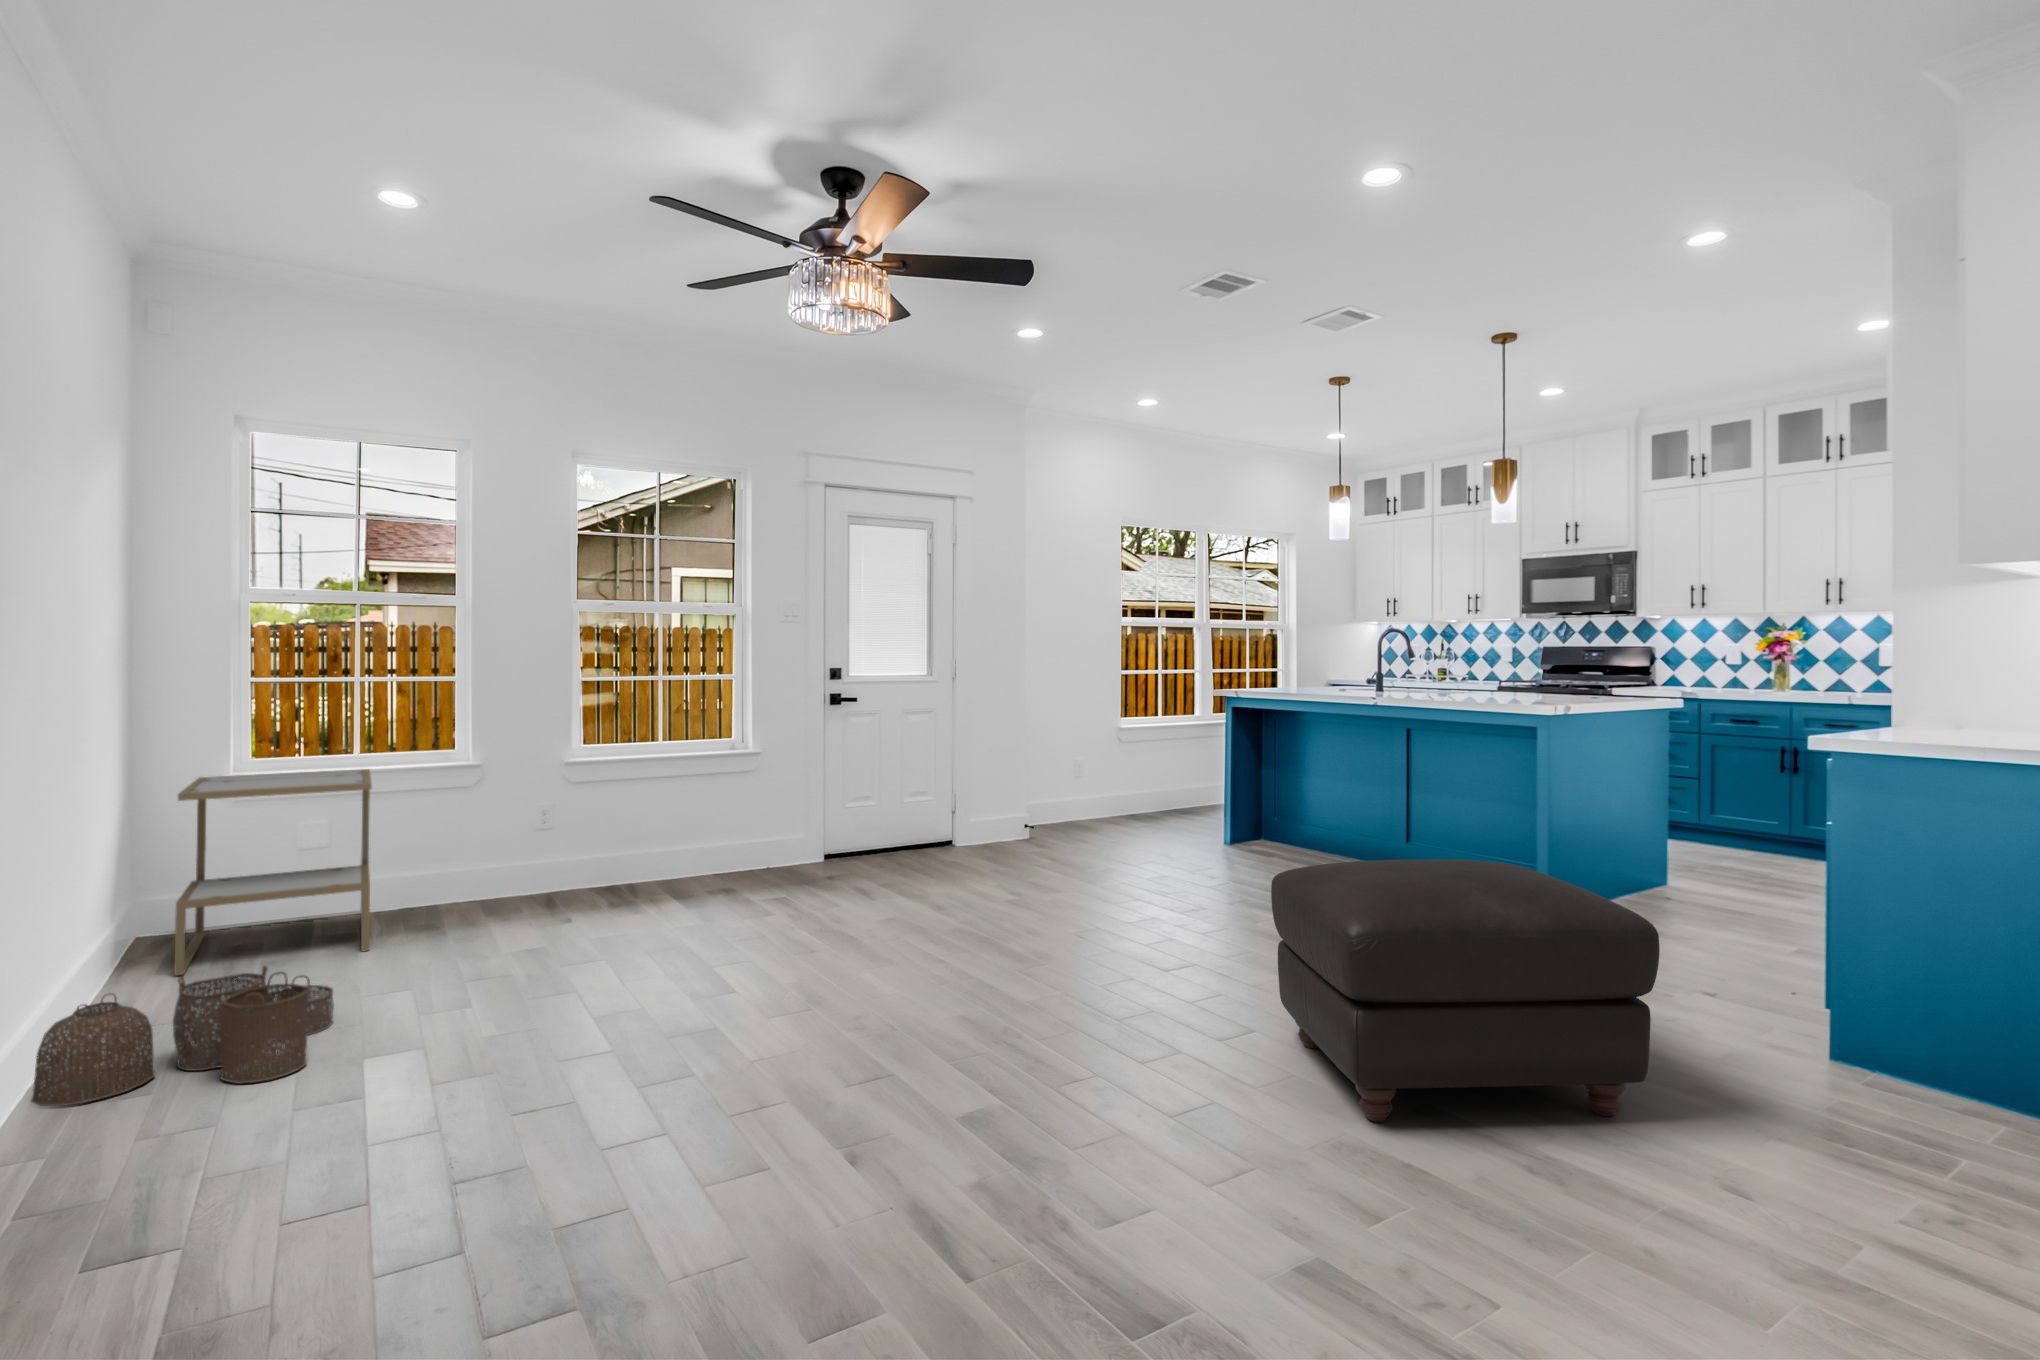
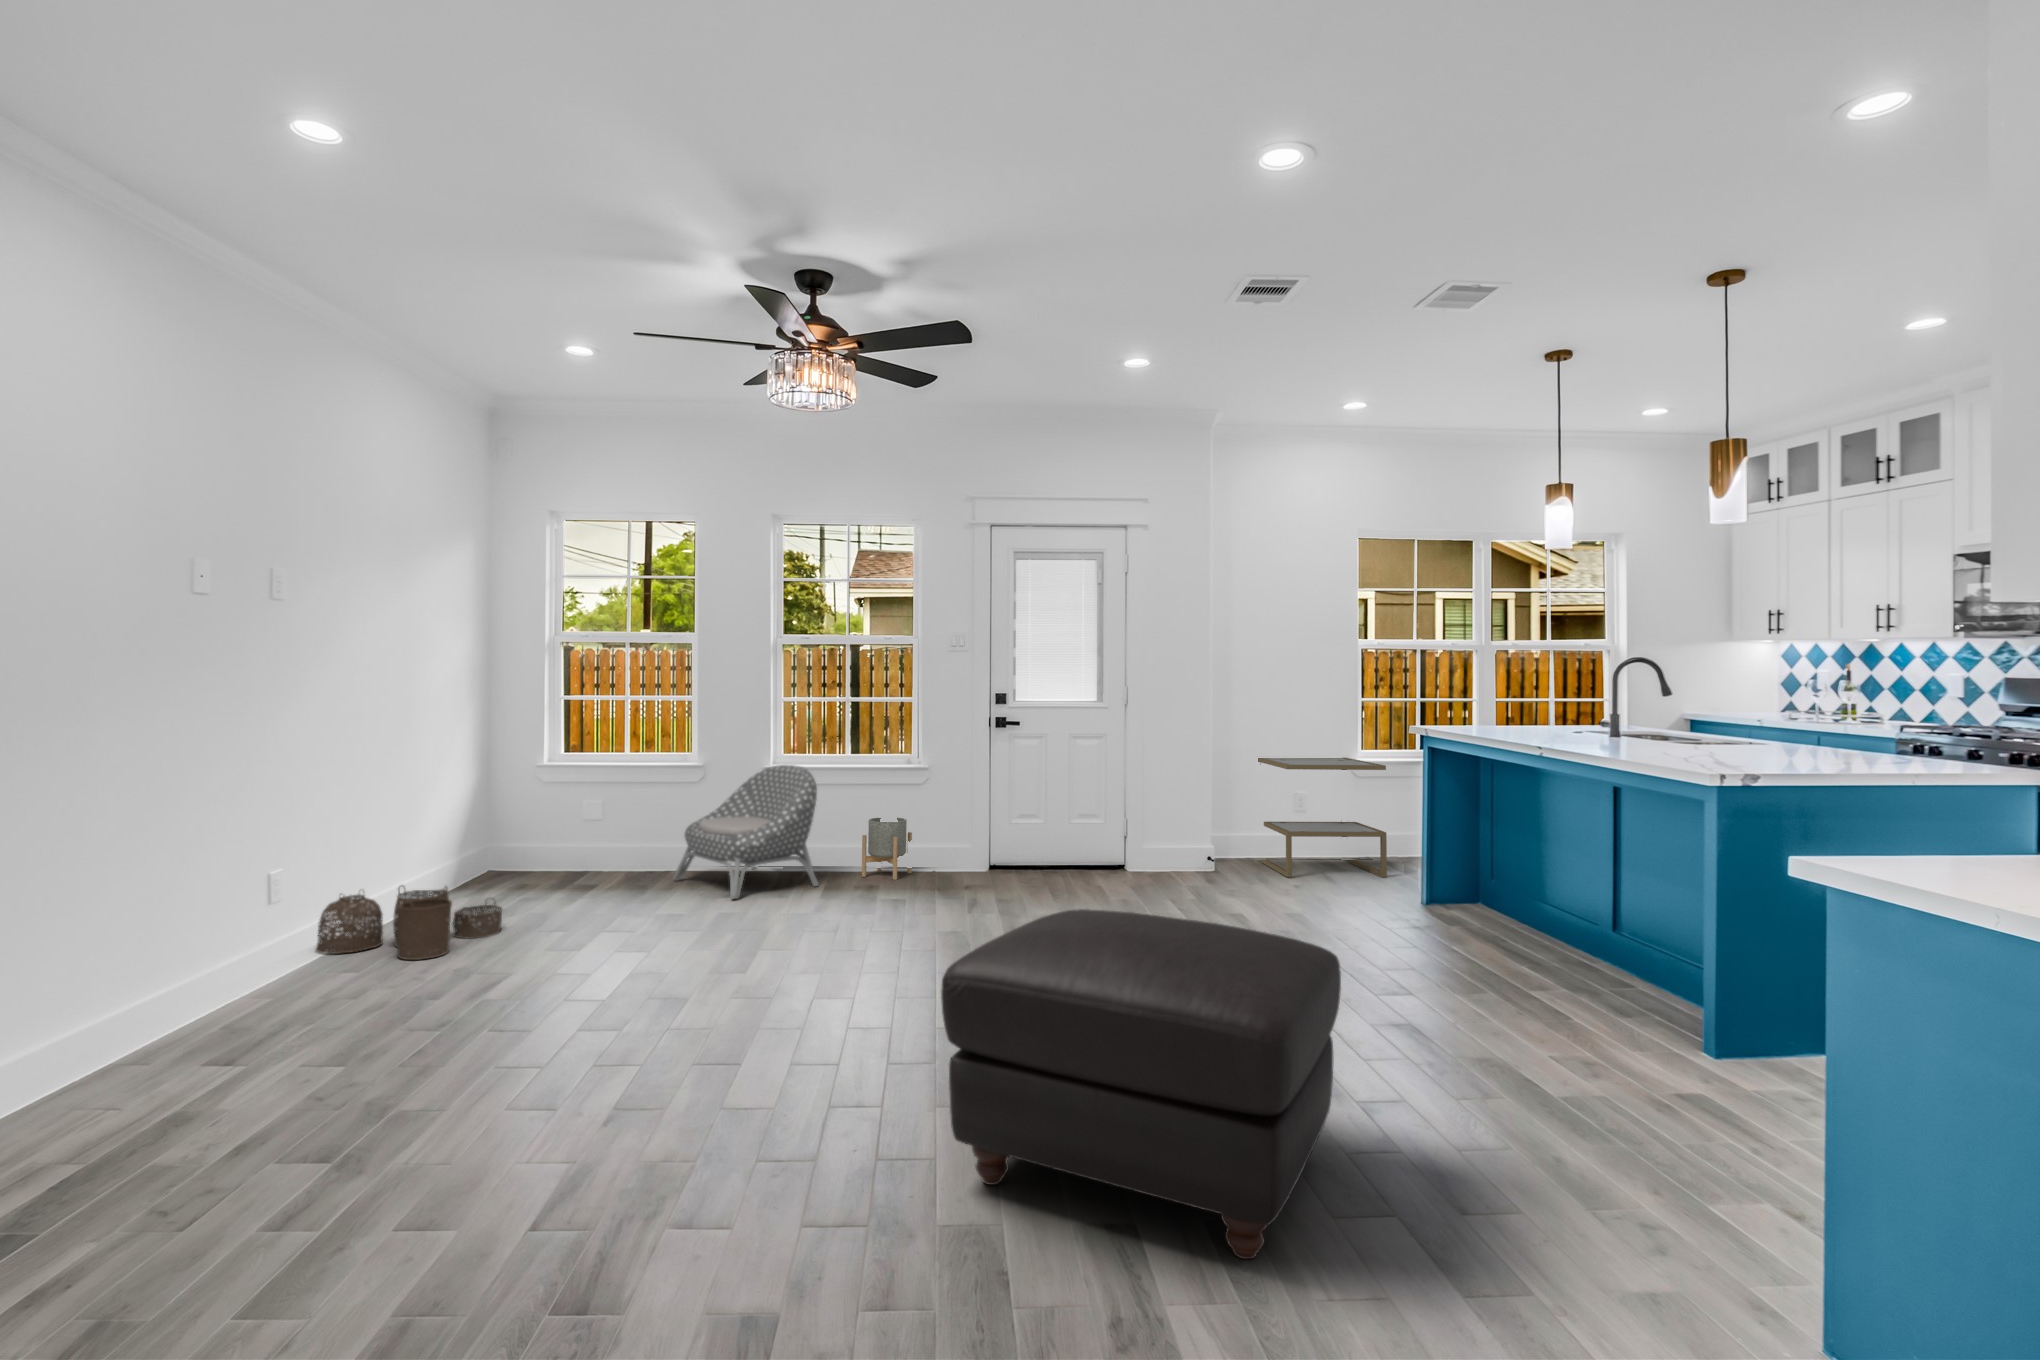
armchair: none [464,760,674,930] -> present [673,765,818,899]
side table: present [174,769,372,976] -> present [1258,757,1387,878]
planter: none [703,813,752,885] -> present [862,818,912,880]

